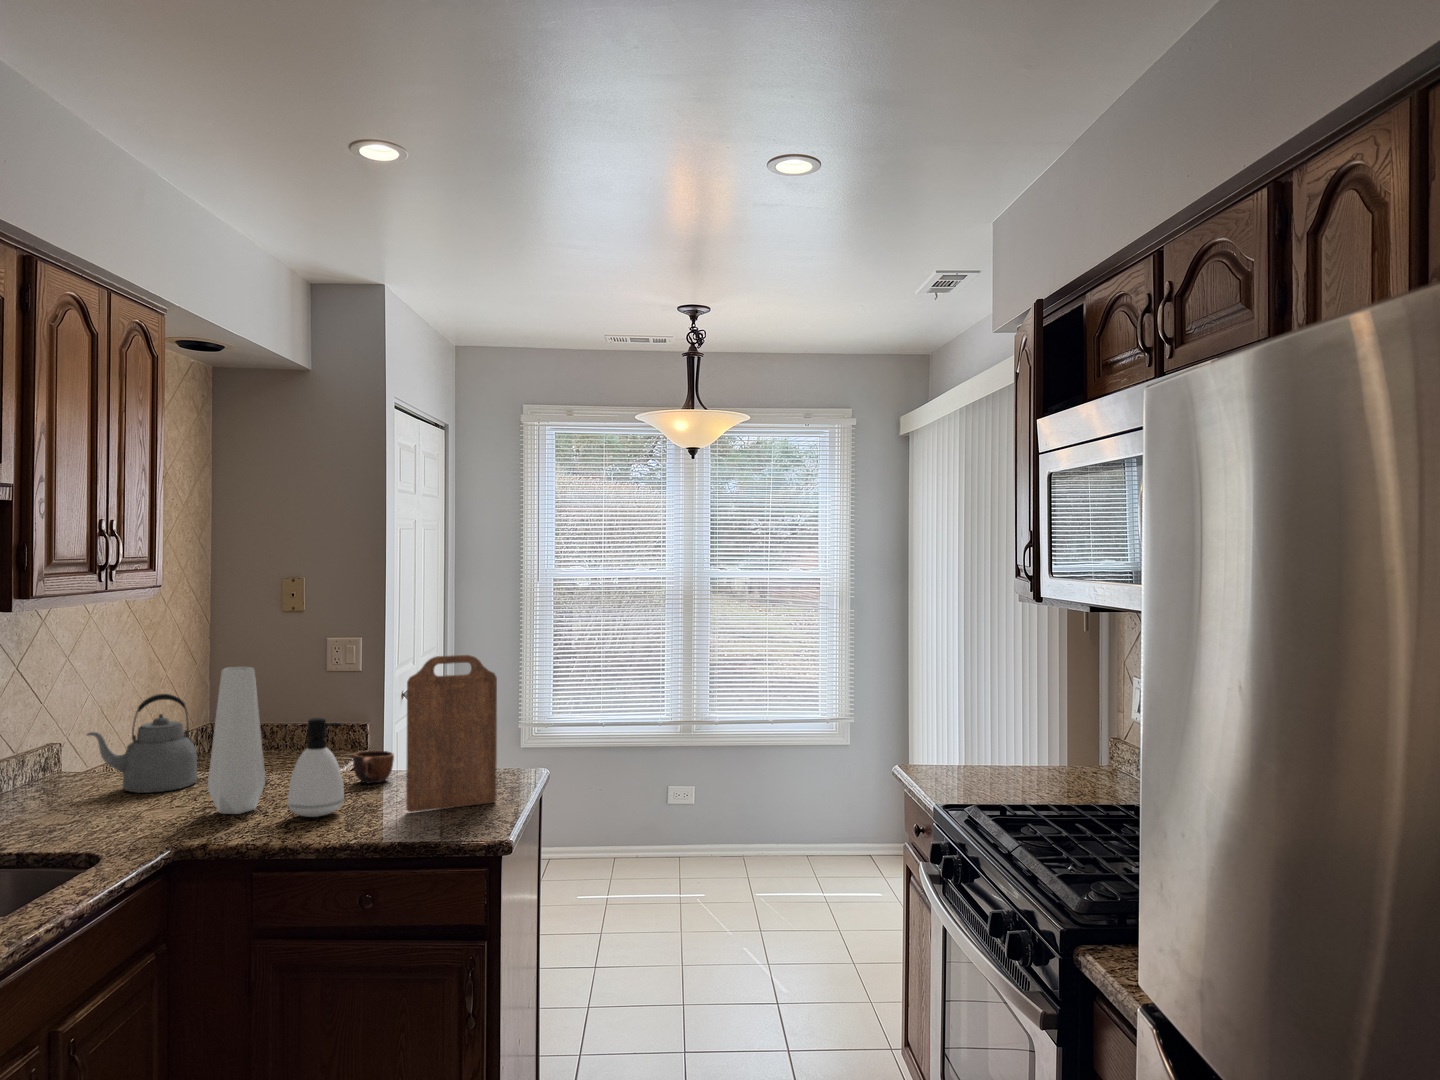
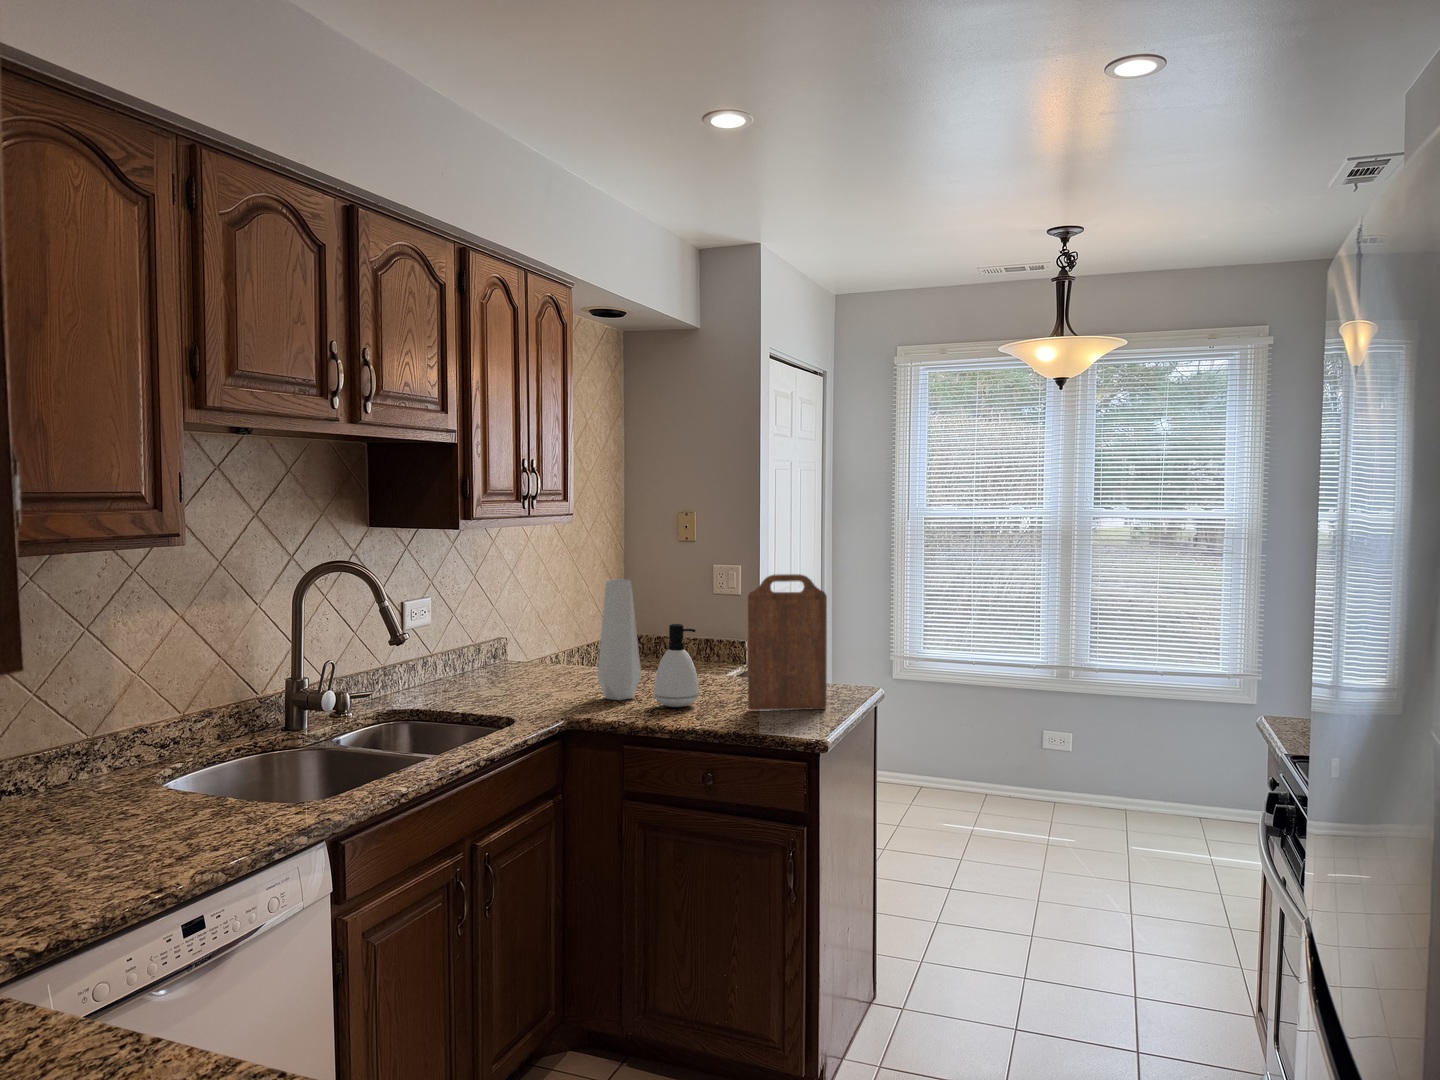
kettle: present [87,694,197,793] -> none [518,601,598,680]
mug: present [353,750,394,783] -> none [714,658,749,686]

